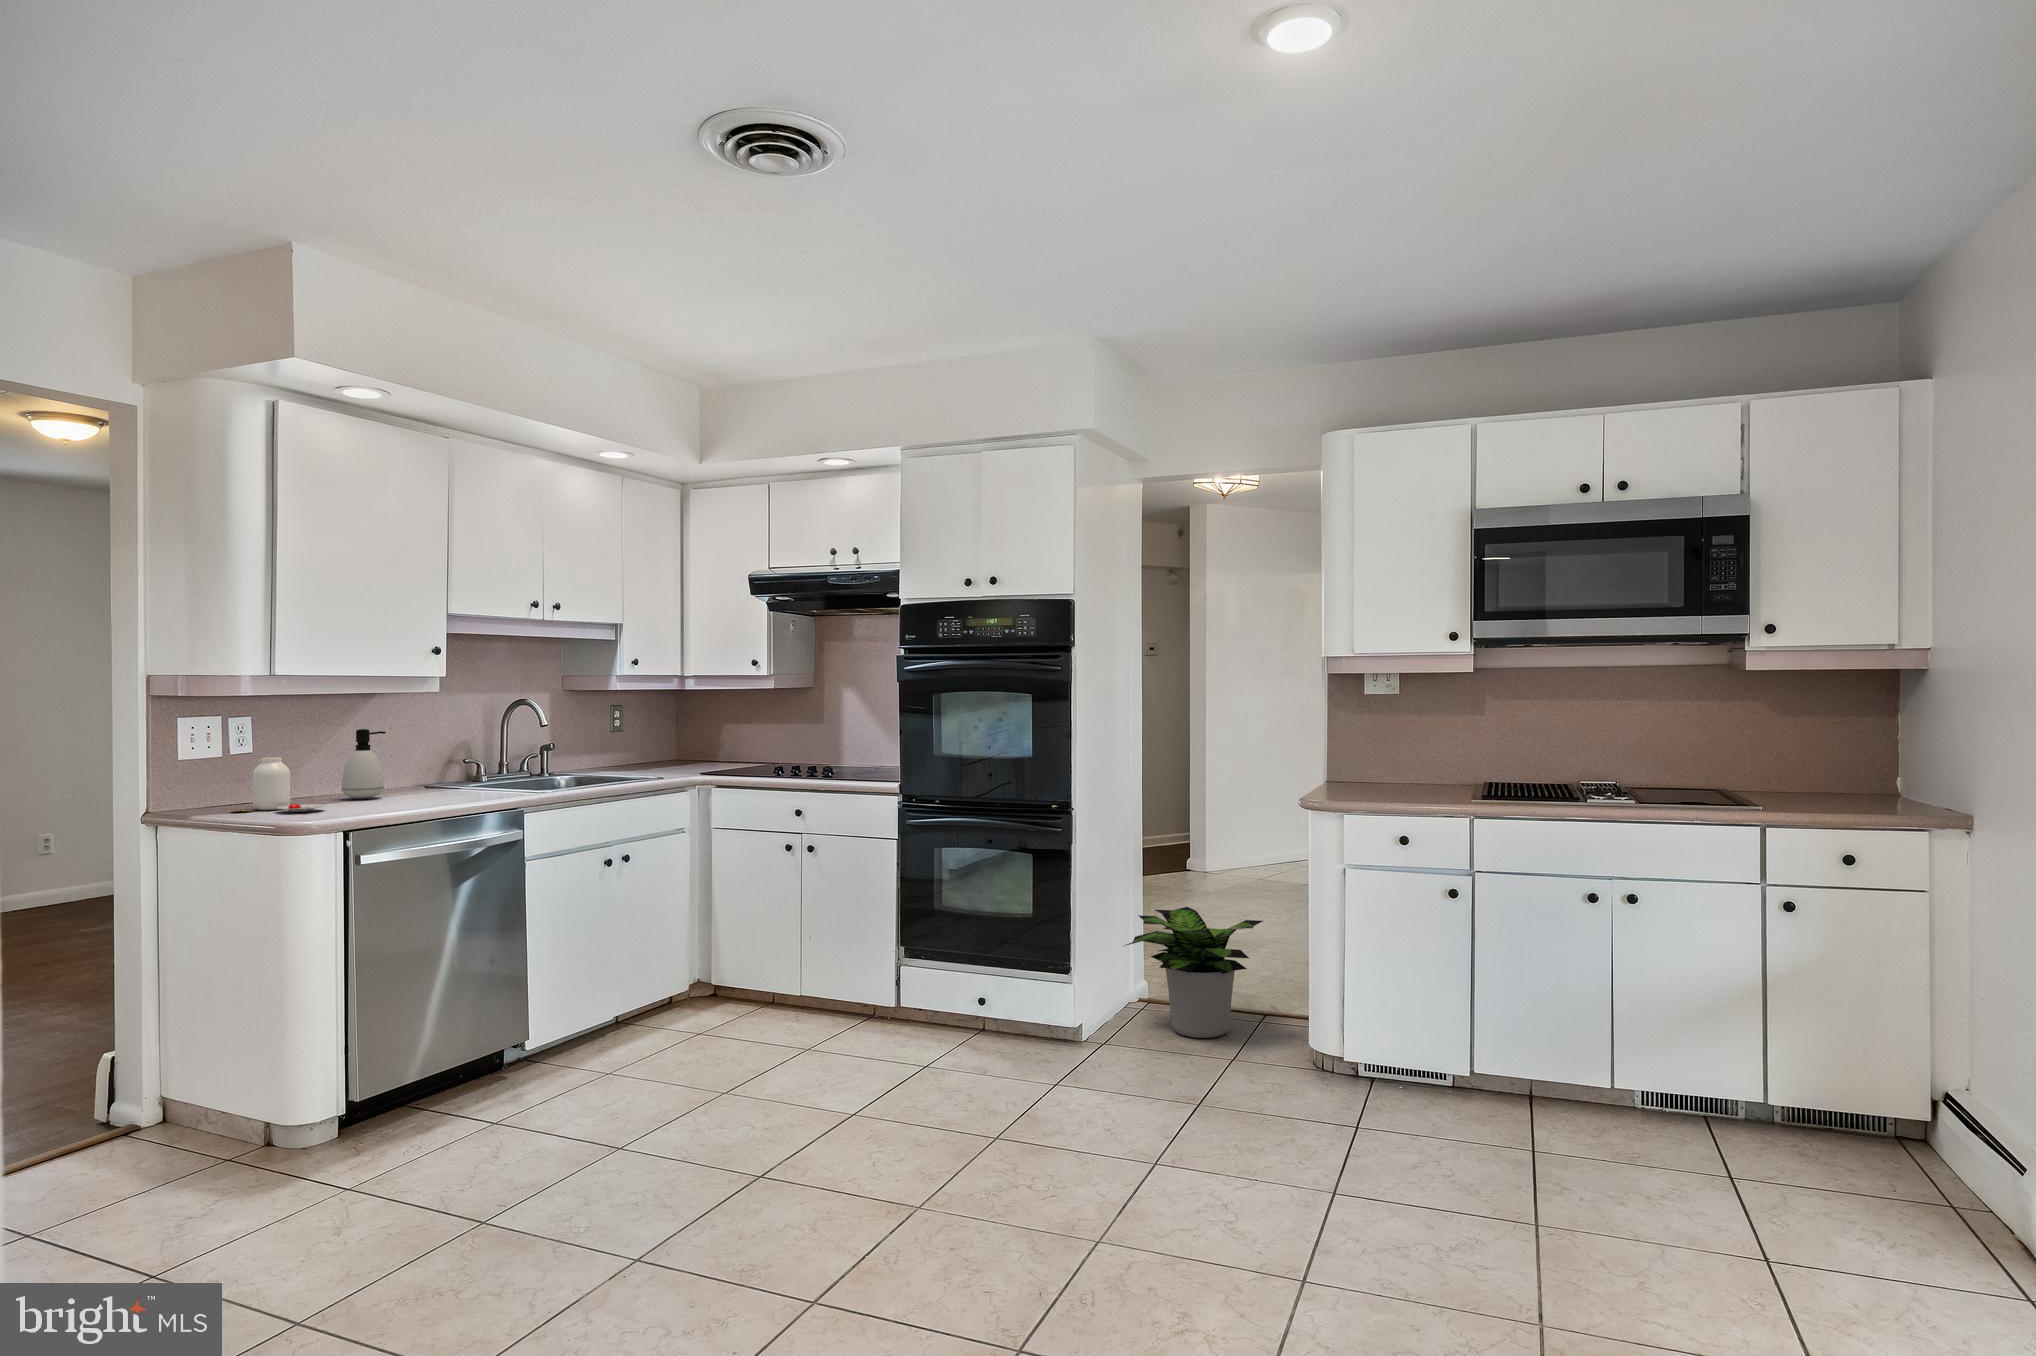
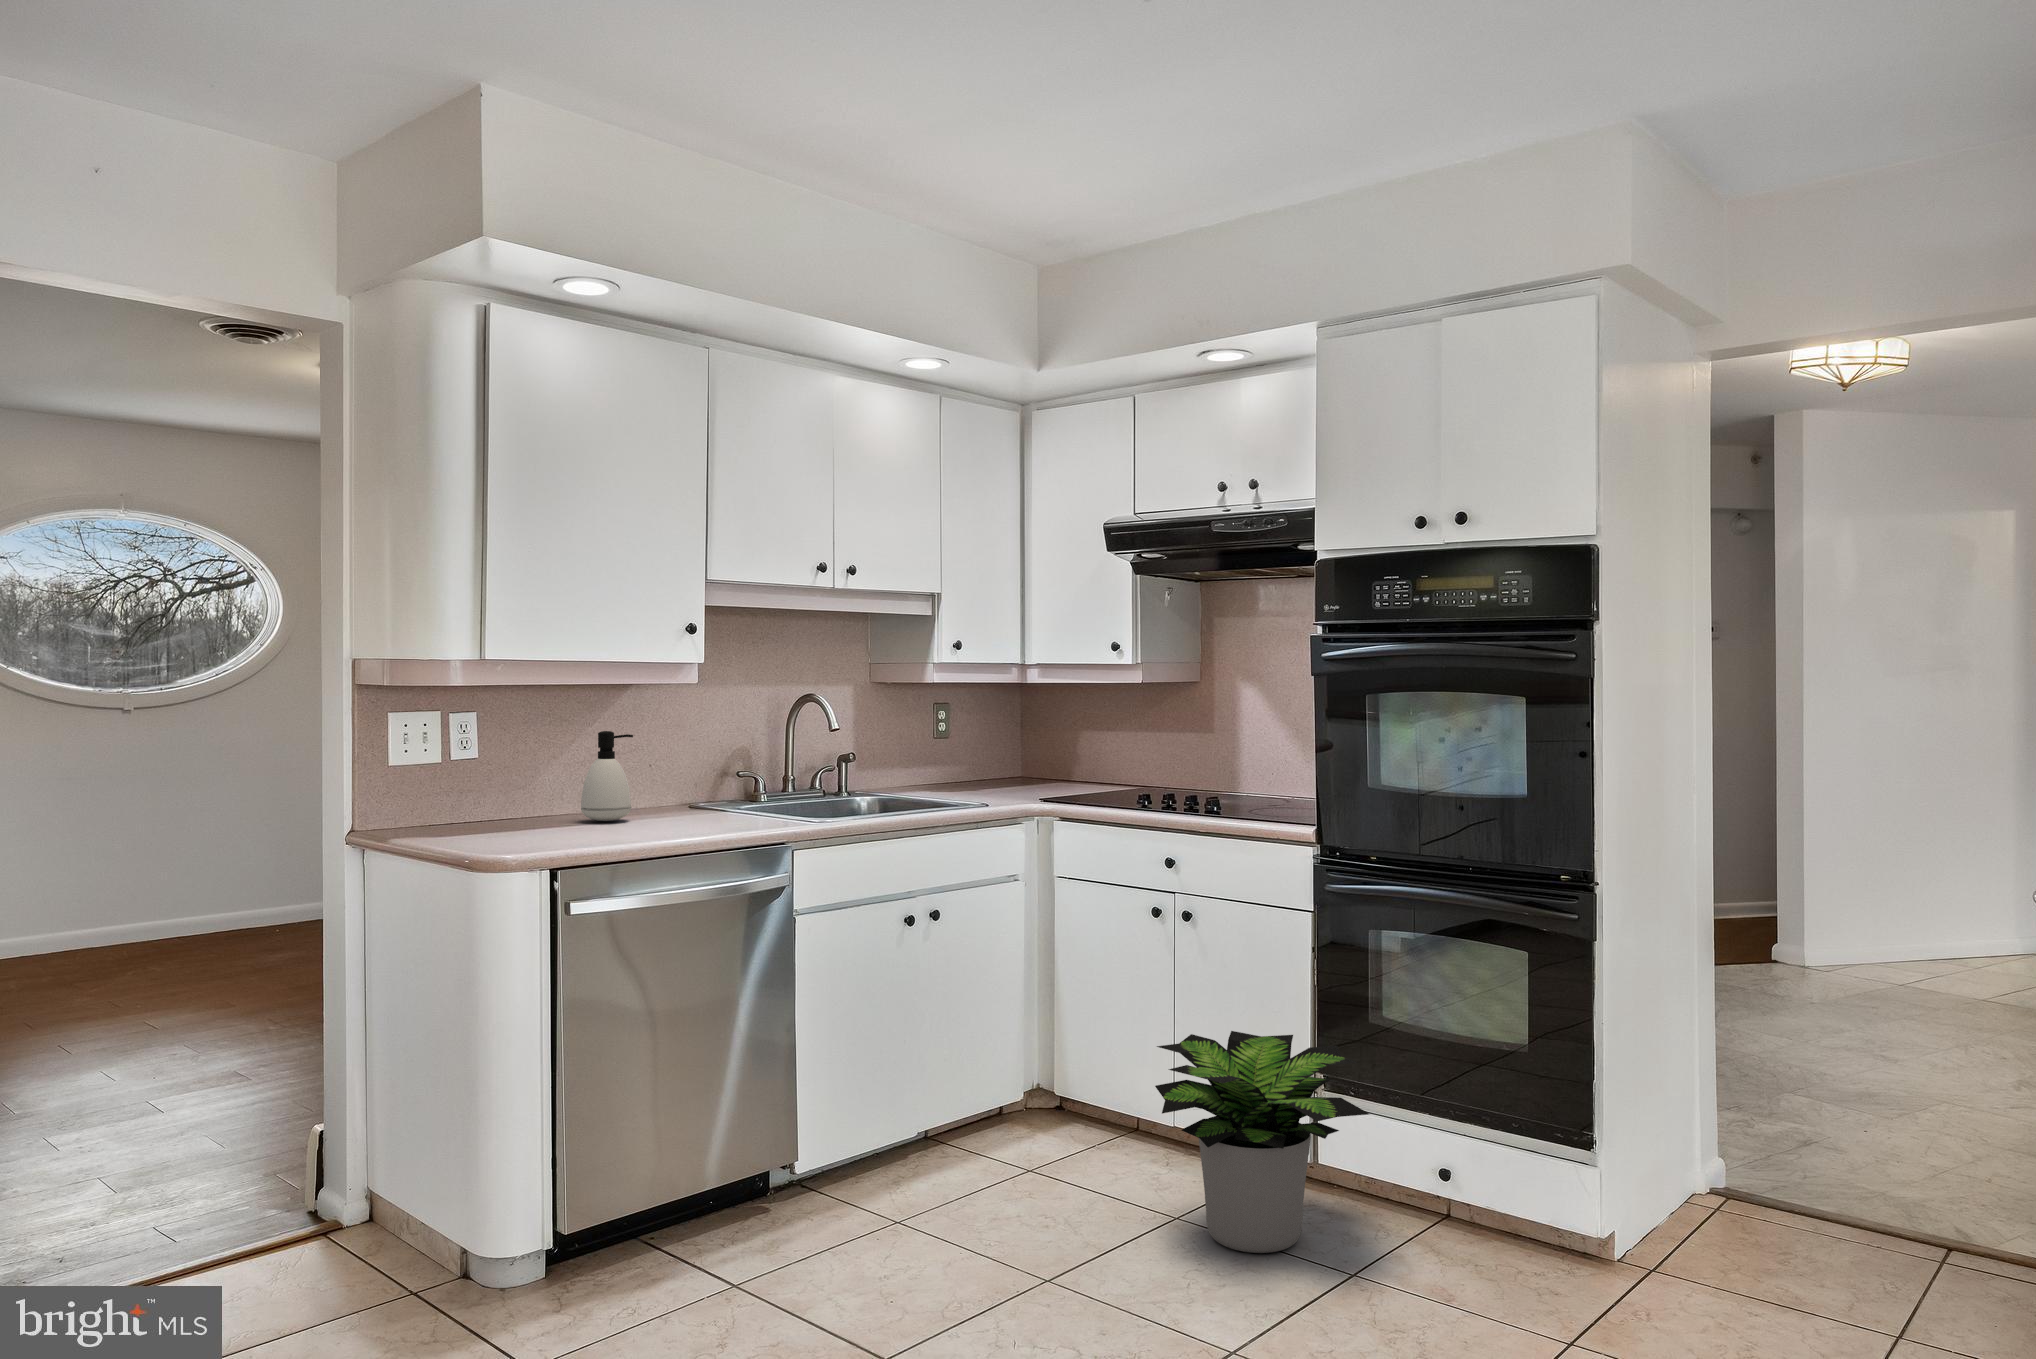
jar: present [231,757,326,812] -> none [441,766,547,838]
potted plant: present [1125,907,1263,1038] -> present [1155,1031,1369,1253]

